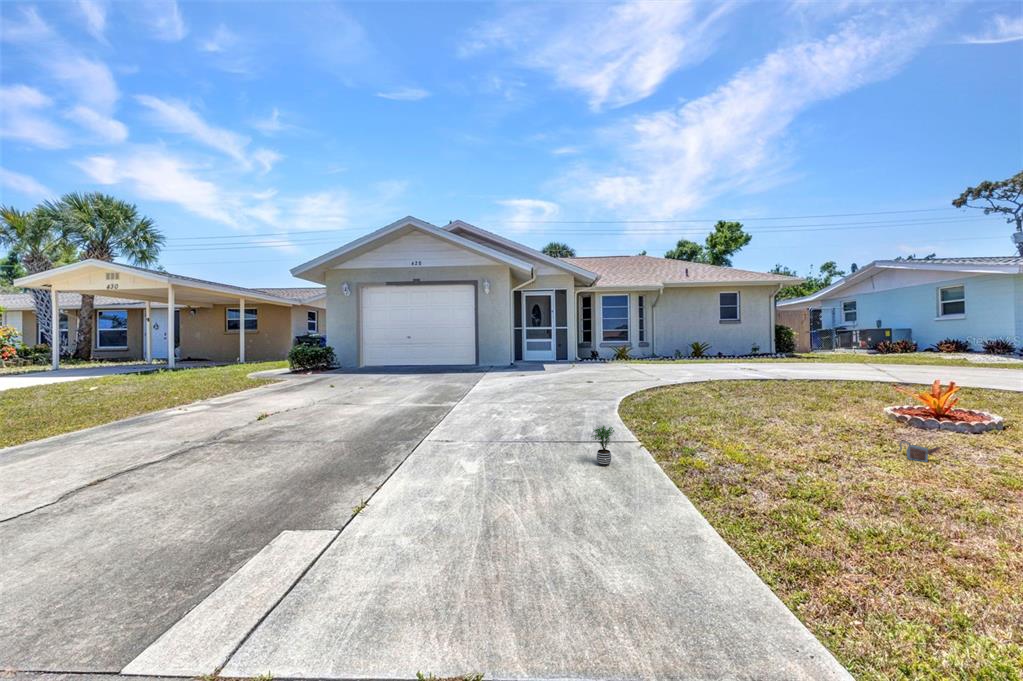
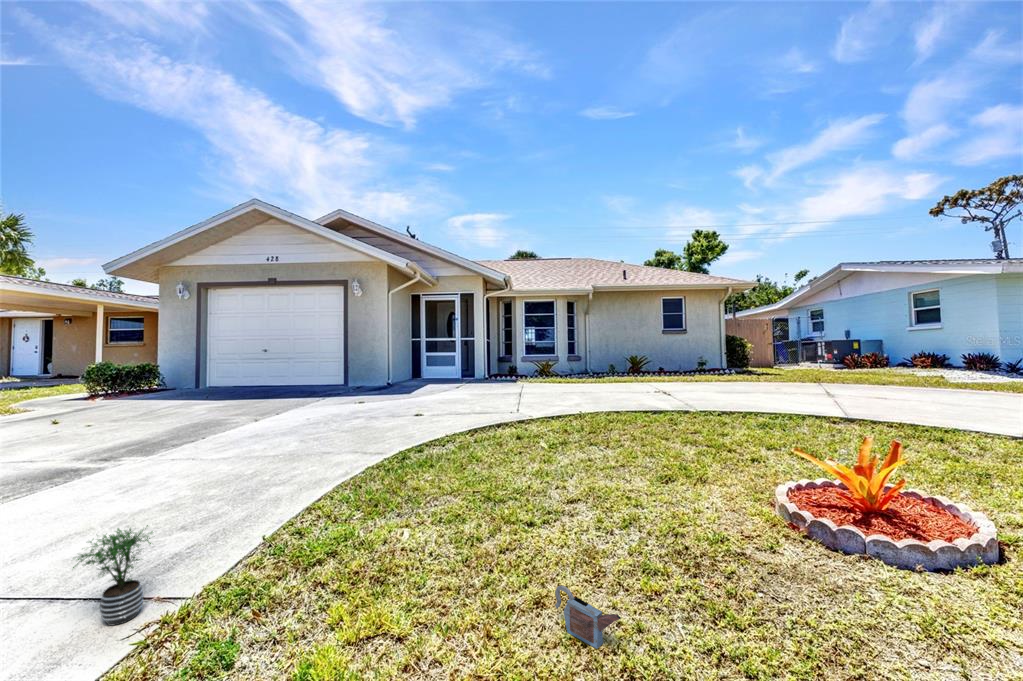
watering can: present [899,441,940,462] -> present [555,585,621,649]

